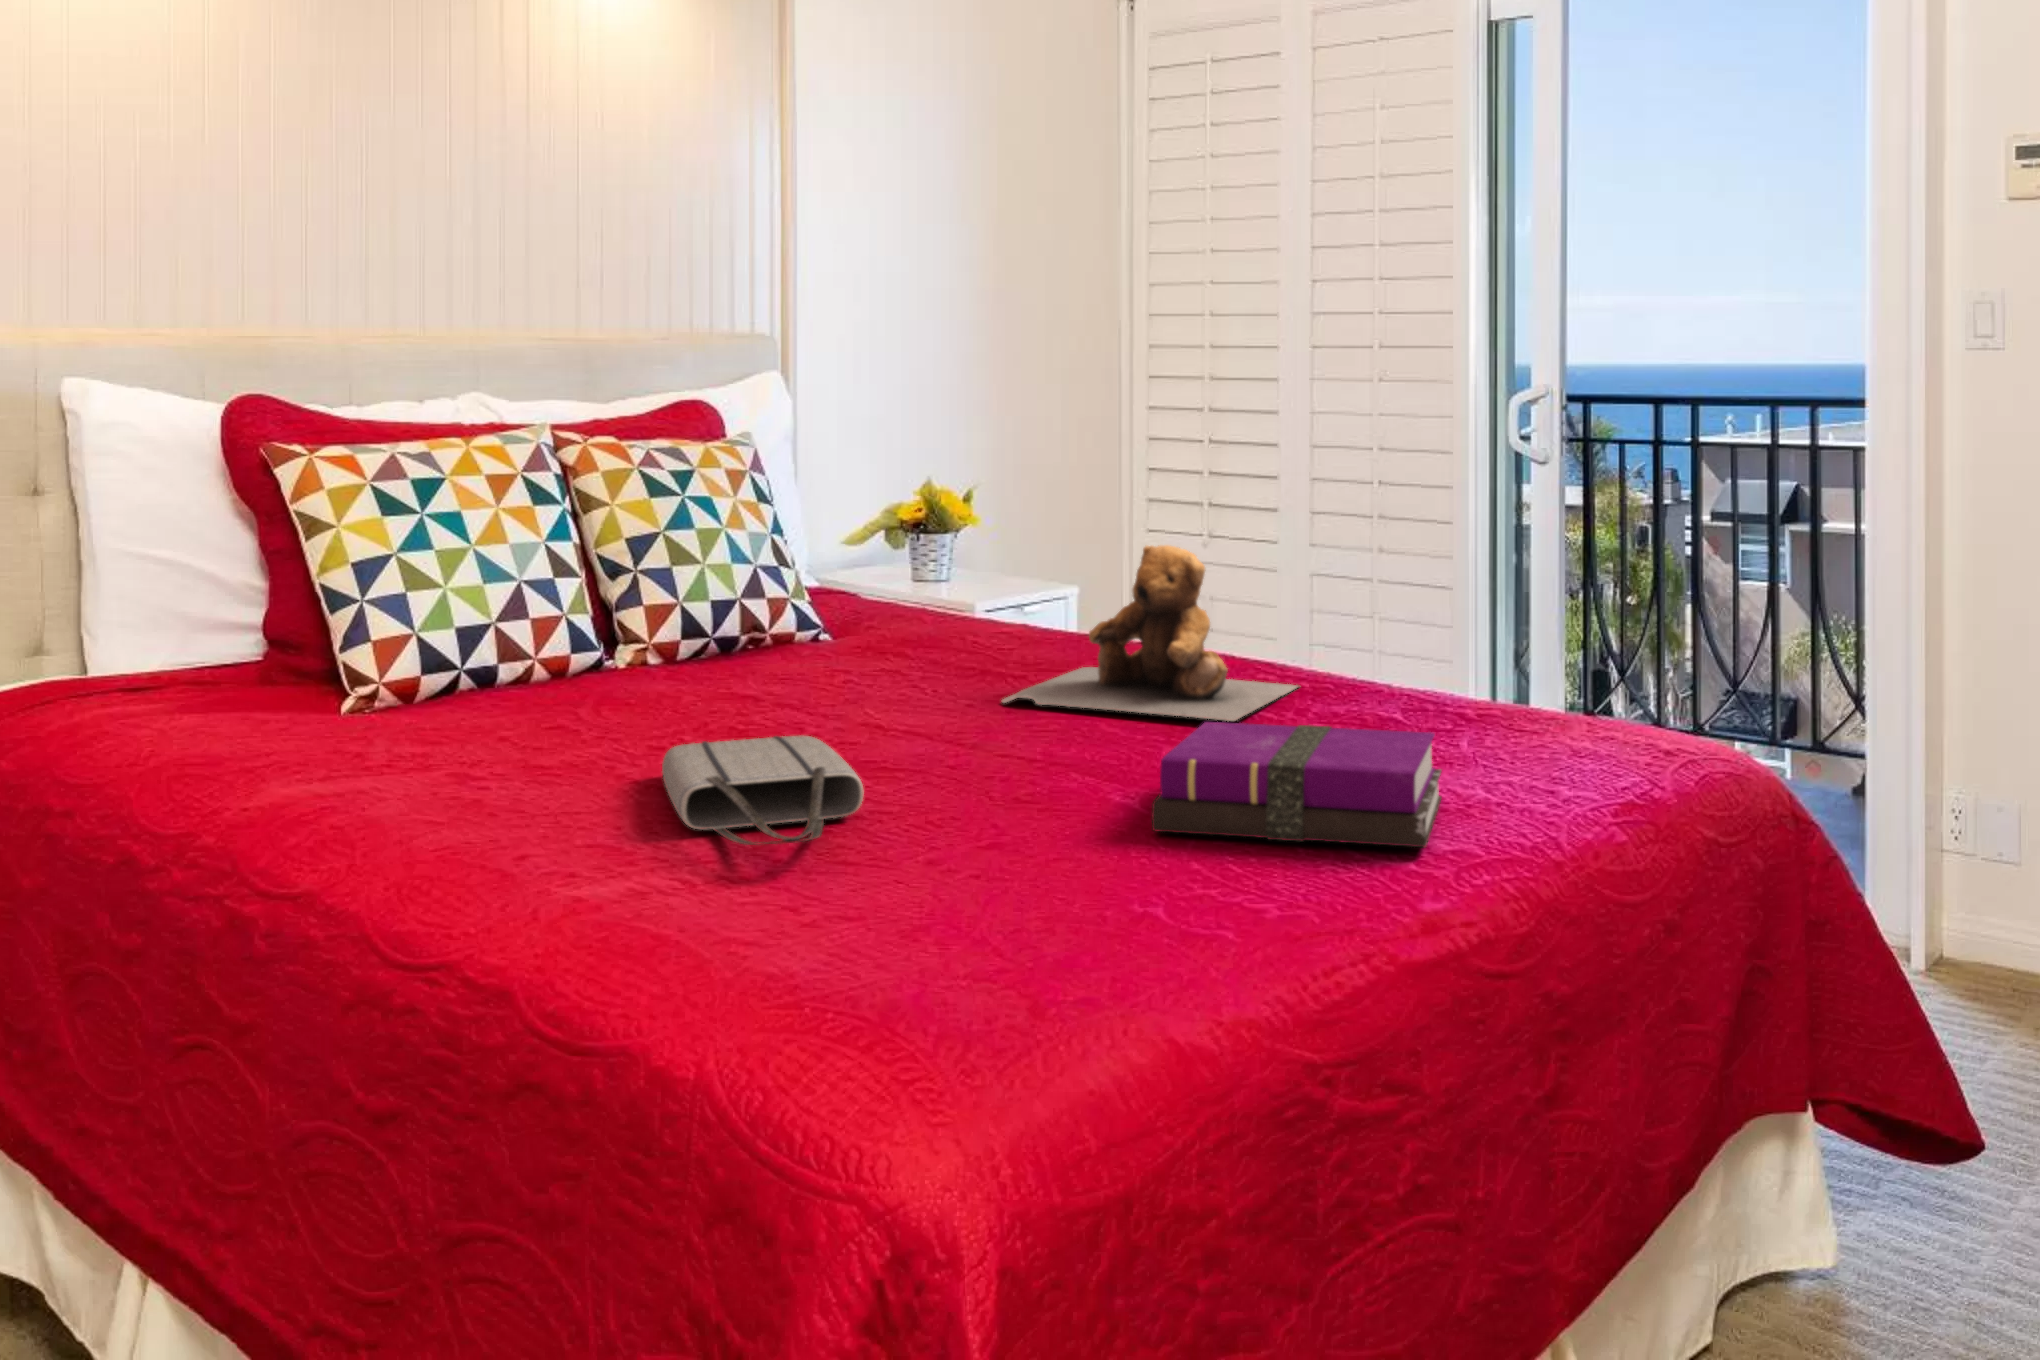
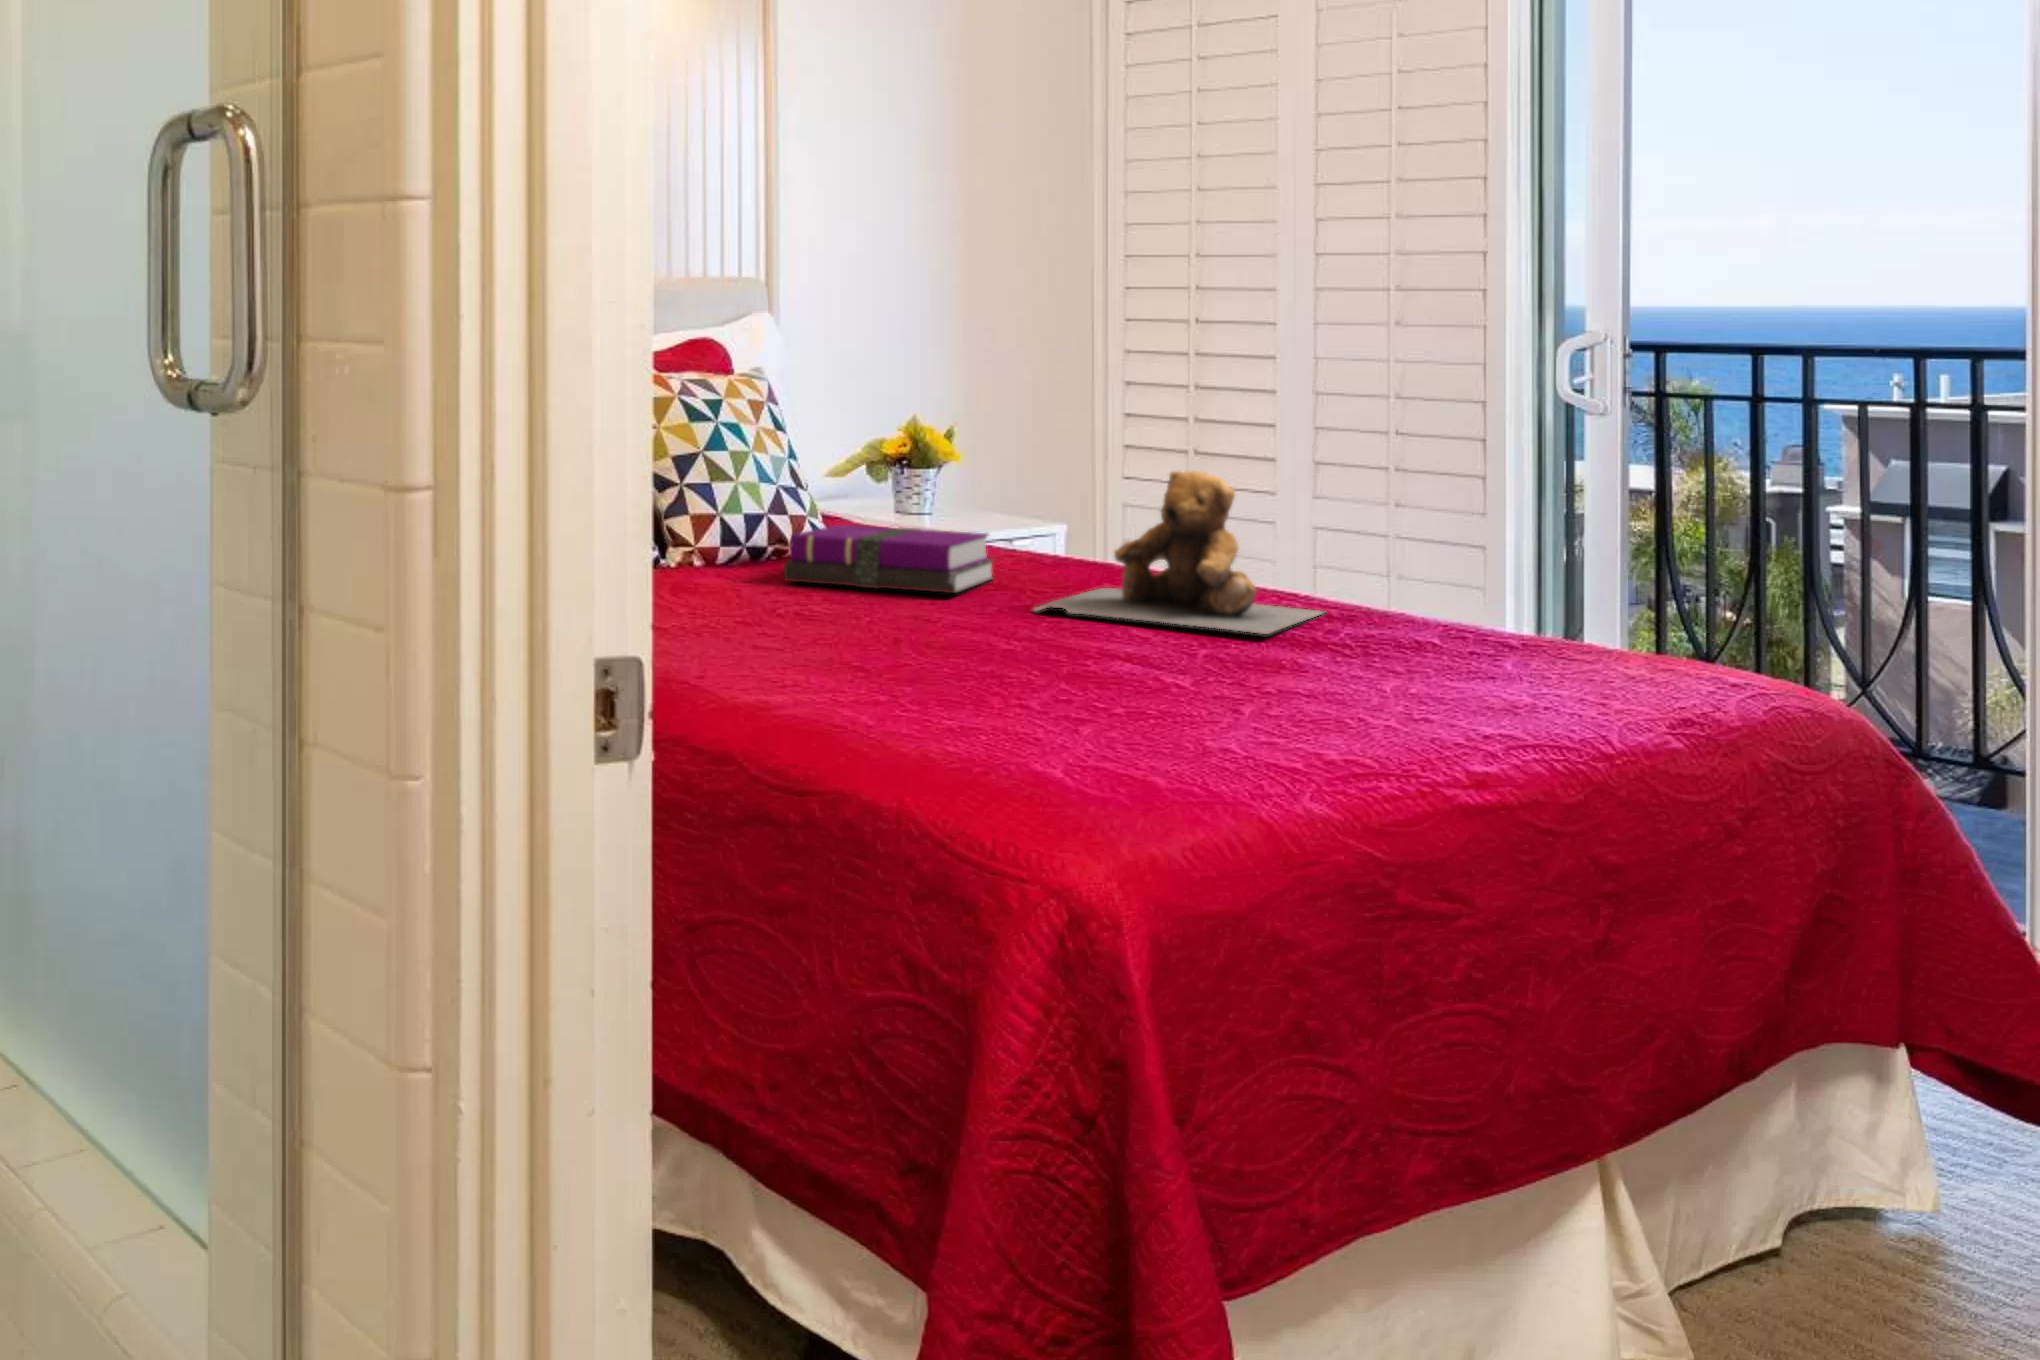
notebook: present [1152,722,1442,847] -> present [784,525,993,593]
tote bag: present [662,735,863,845] -> none [755,620,942,693]

